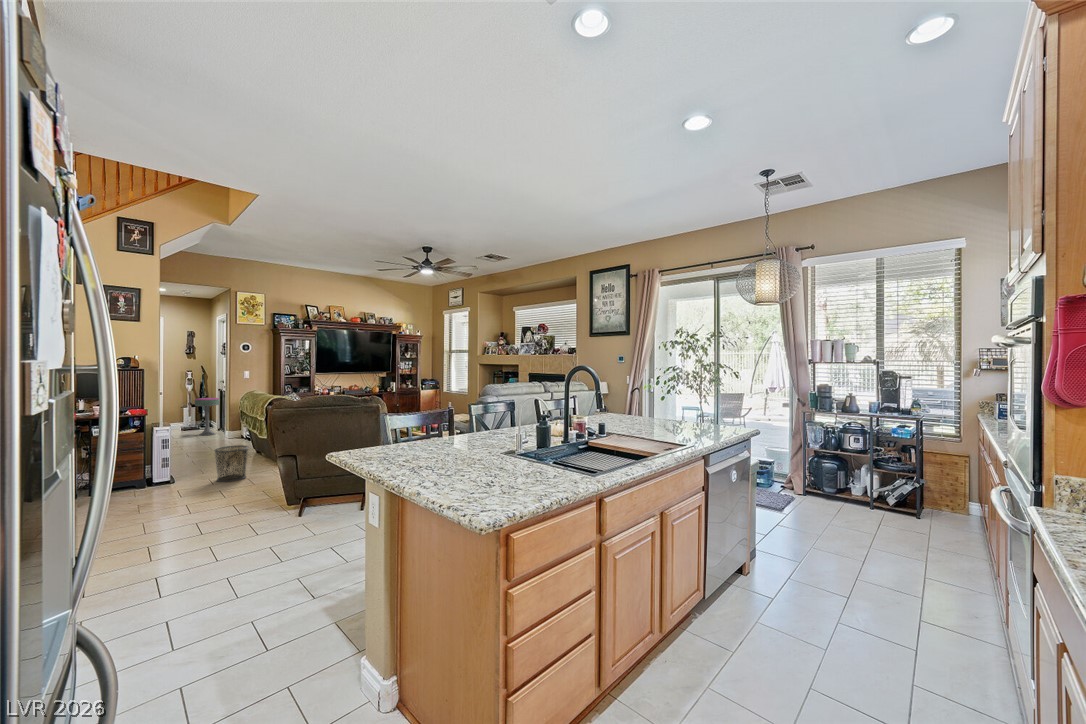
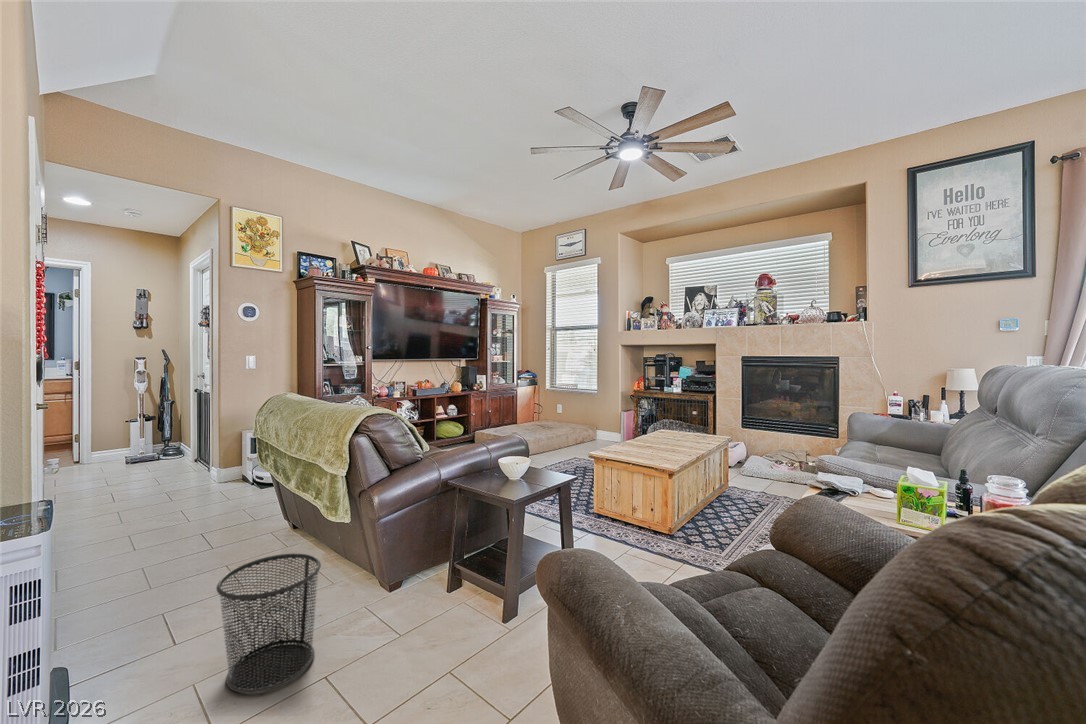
bar stool: present [195,398,219,436] -> none [151,406,198,476]

